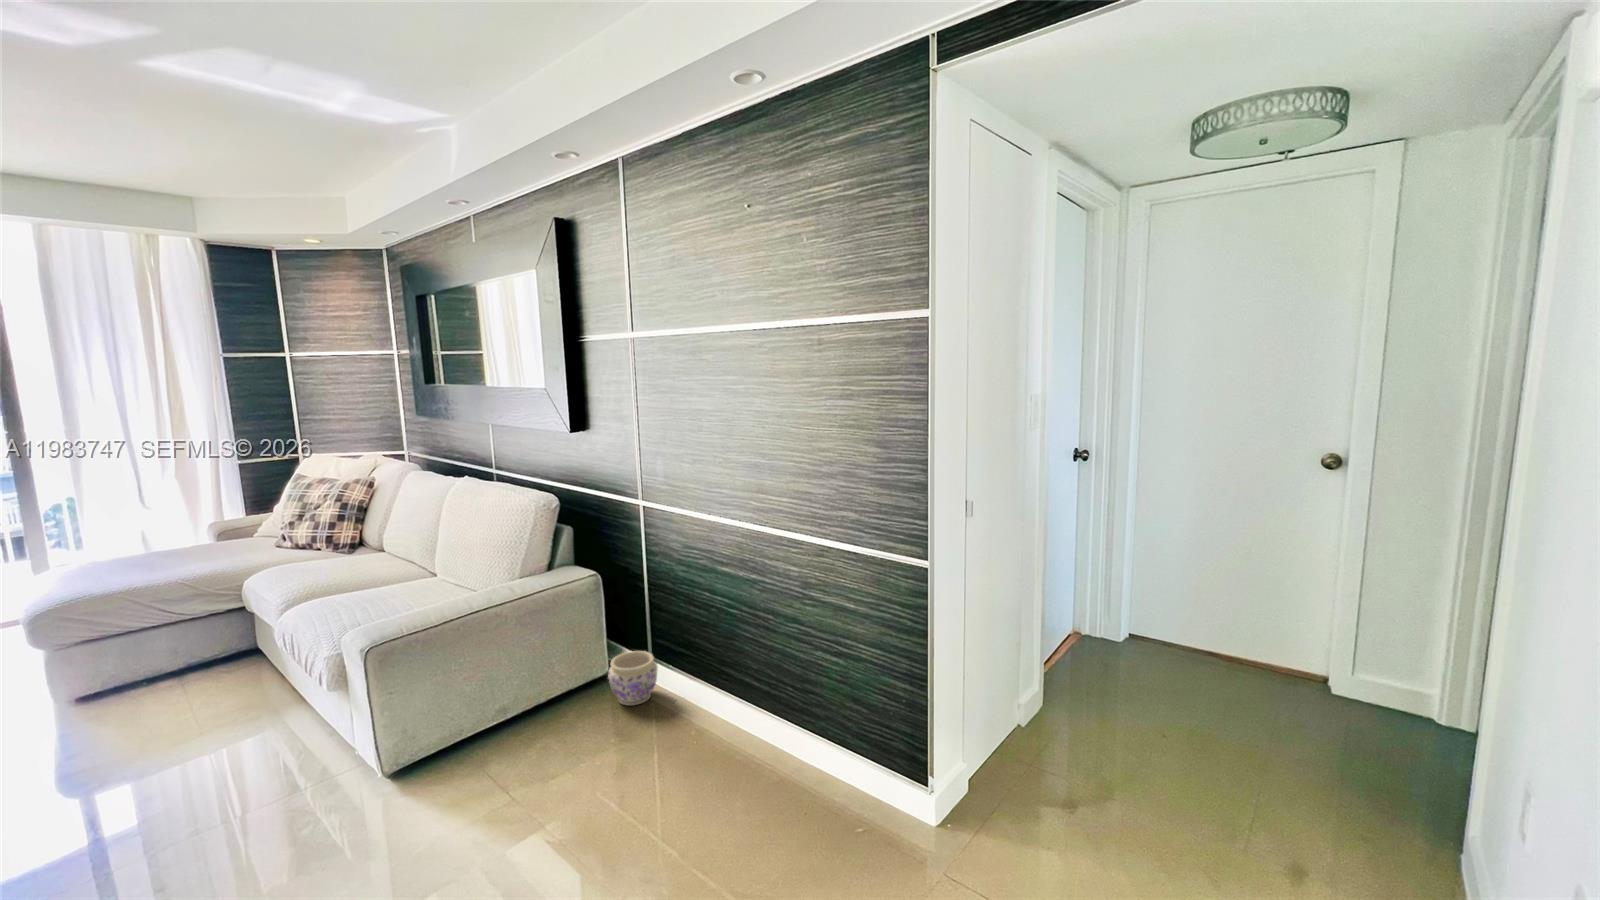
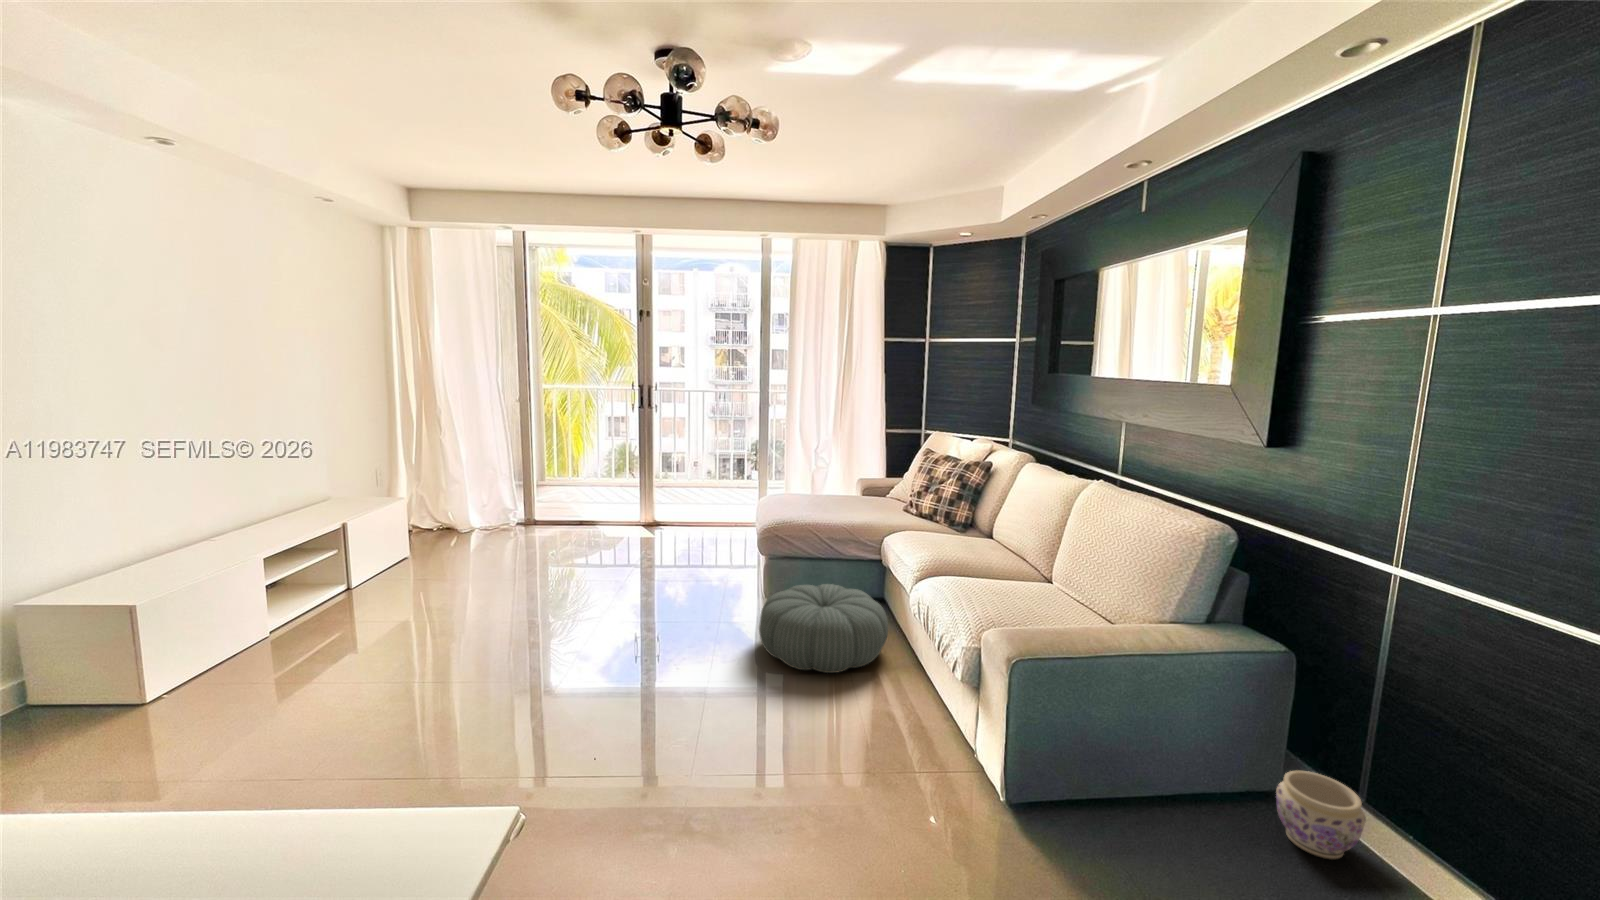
pouf: none [41,647,258,767] -> present [759,584,888,673]

